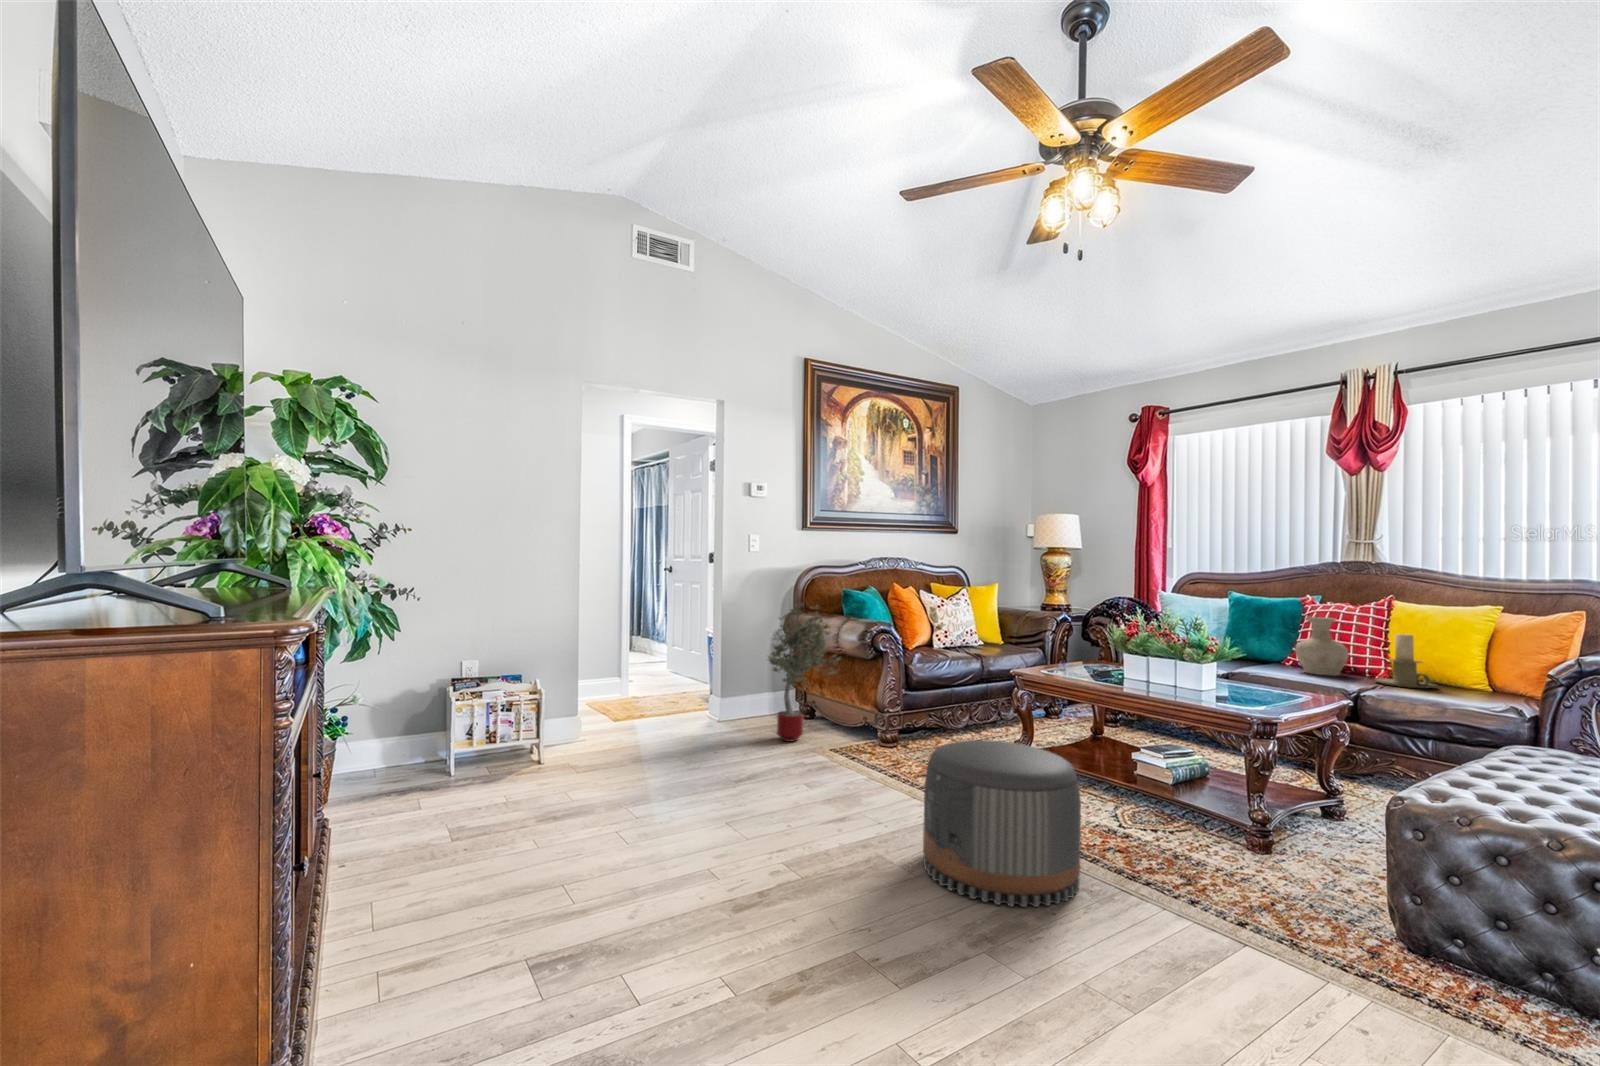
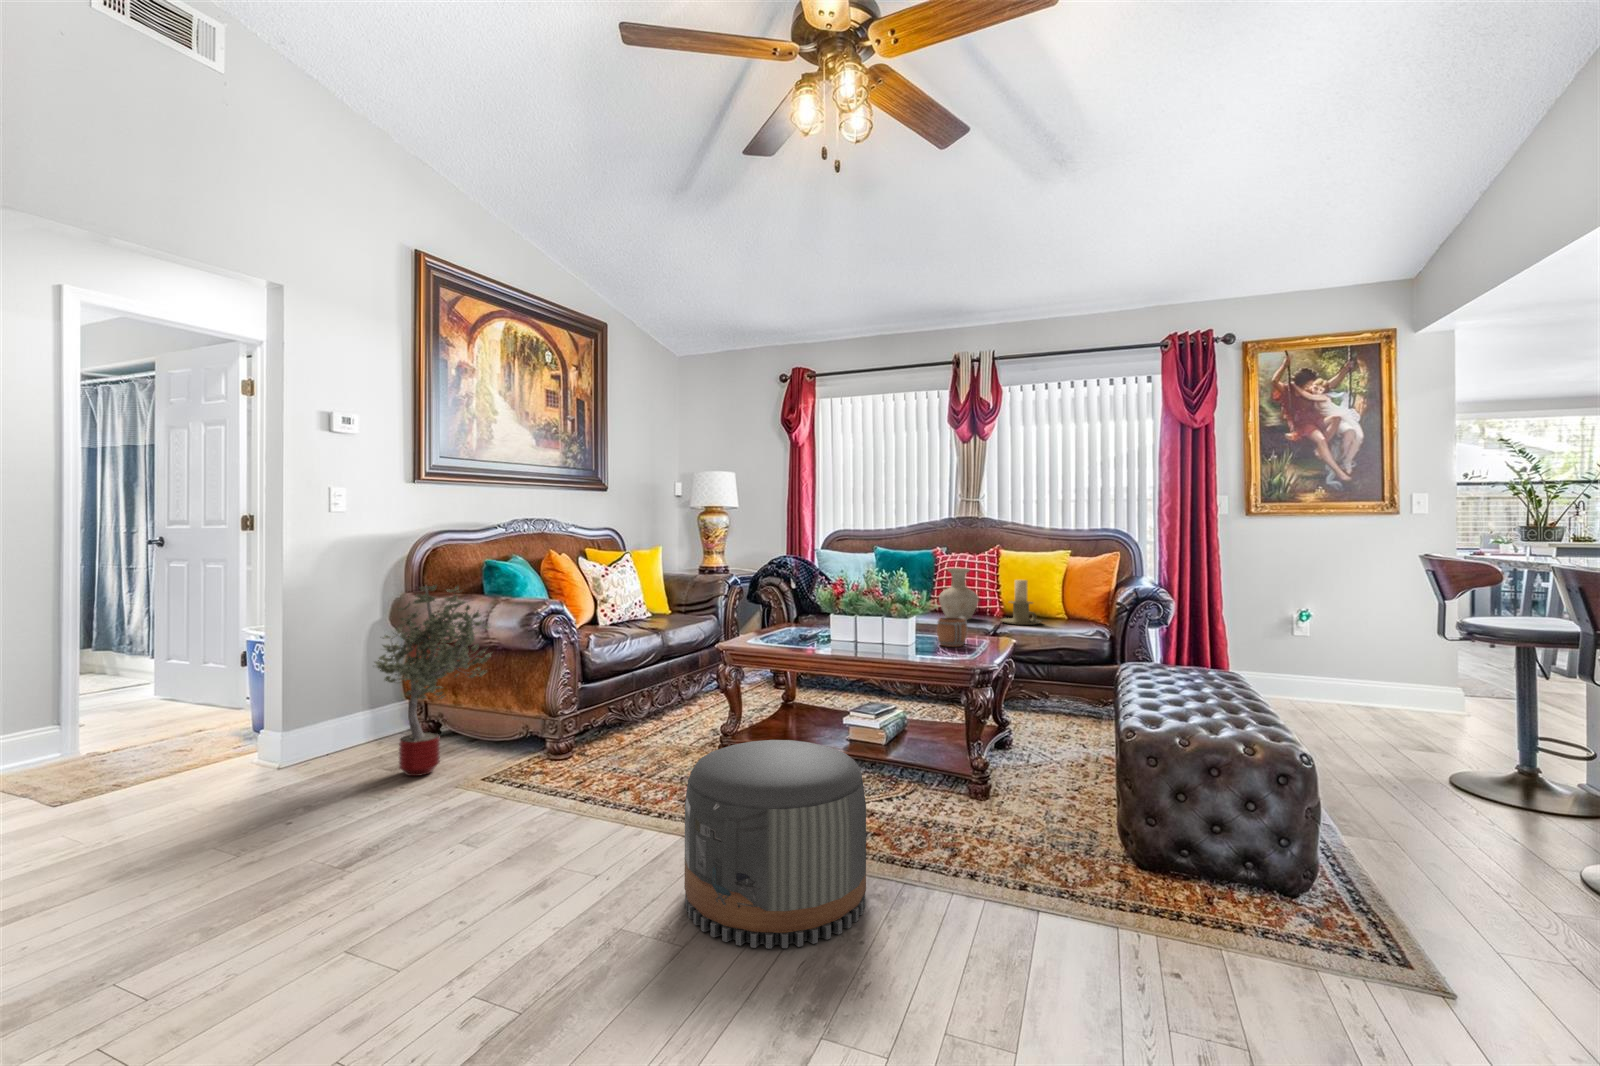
mug: none [1243,663,1286,695] -> present [937,617,968,647]

